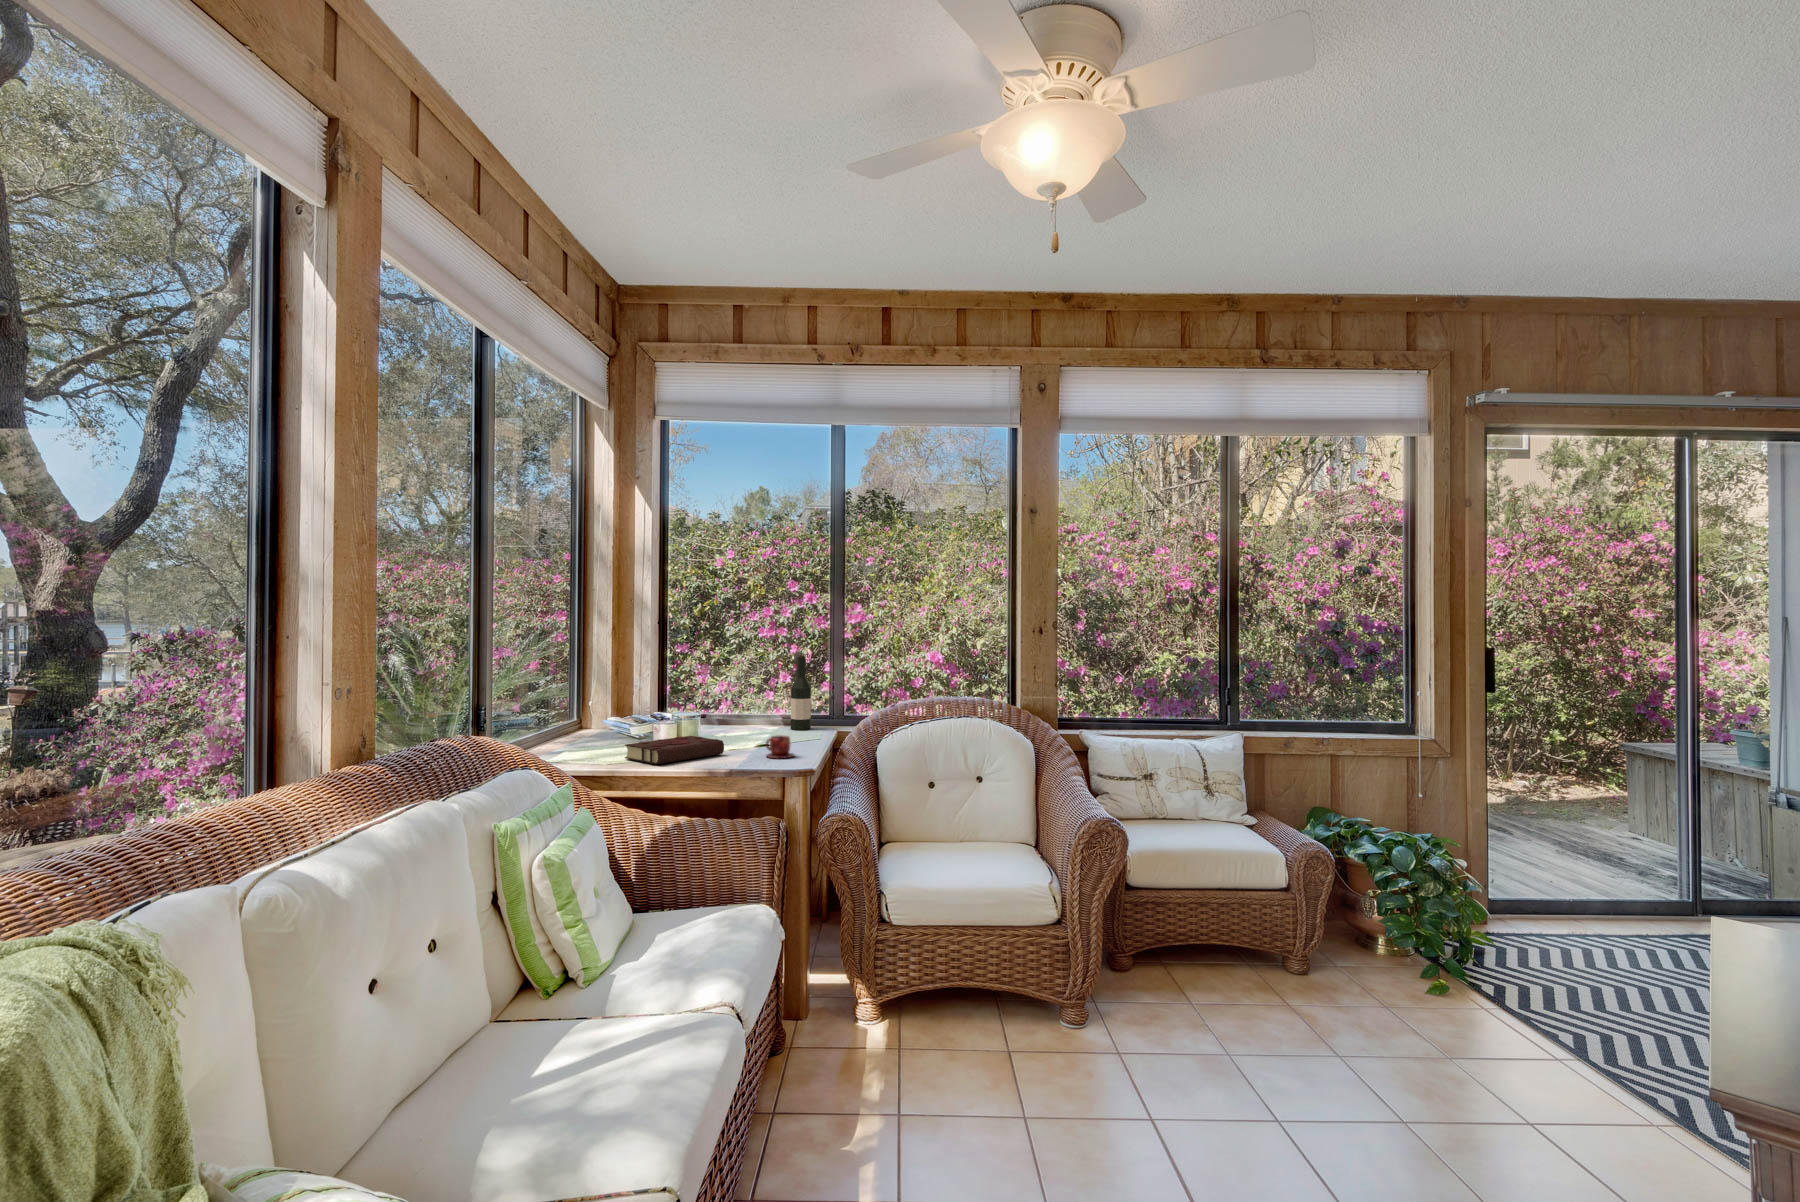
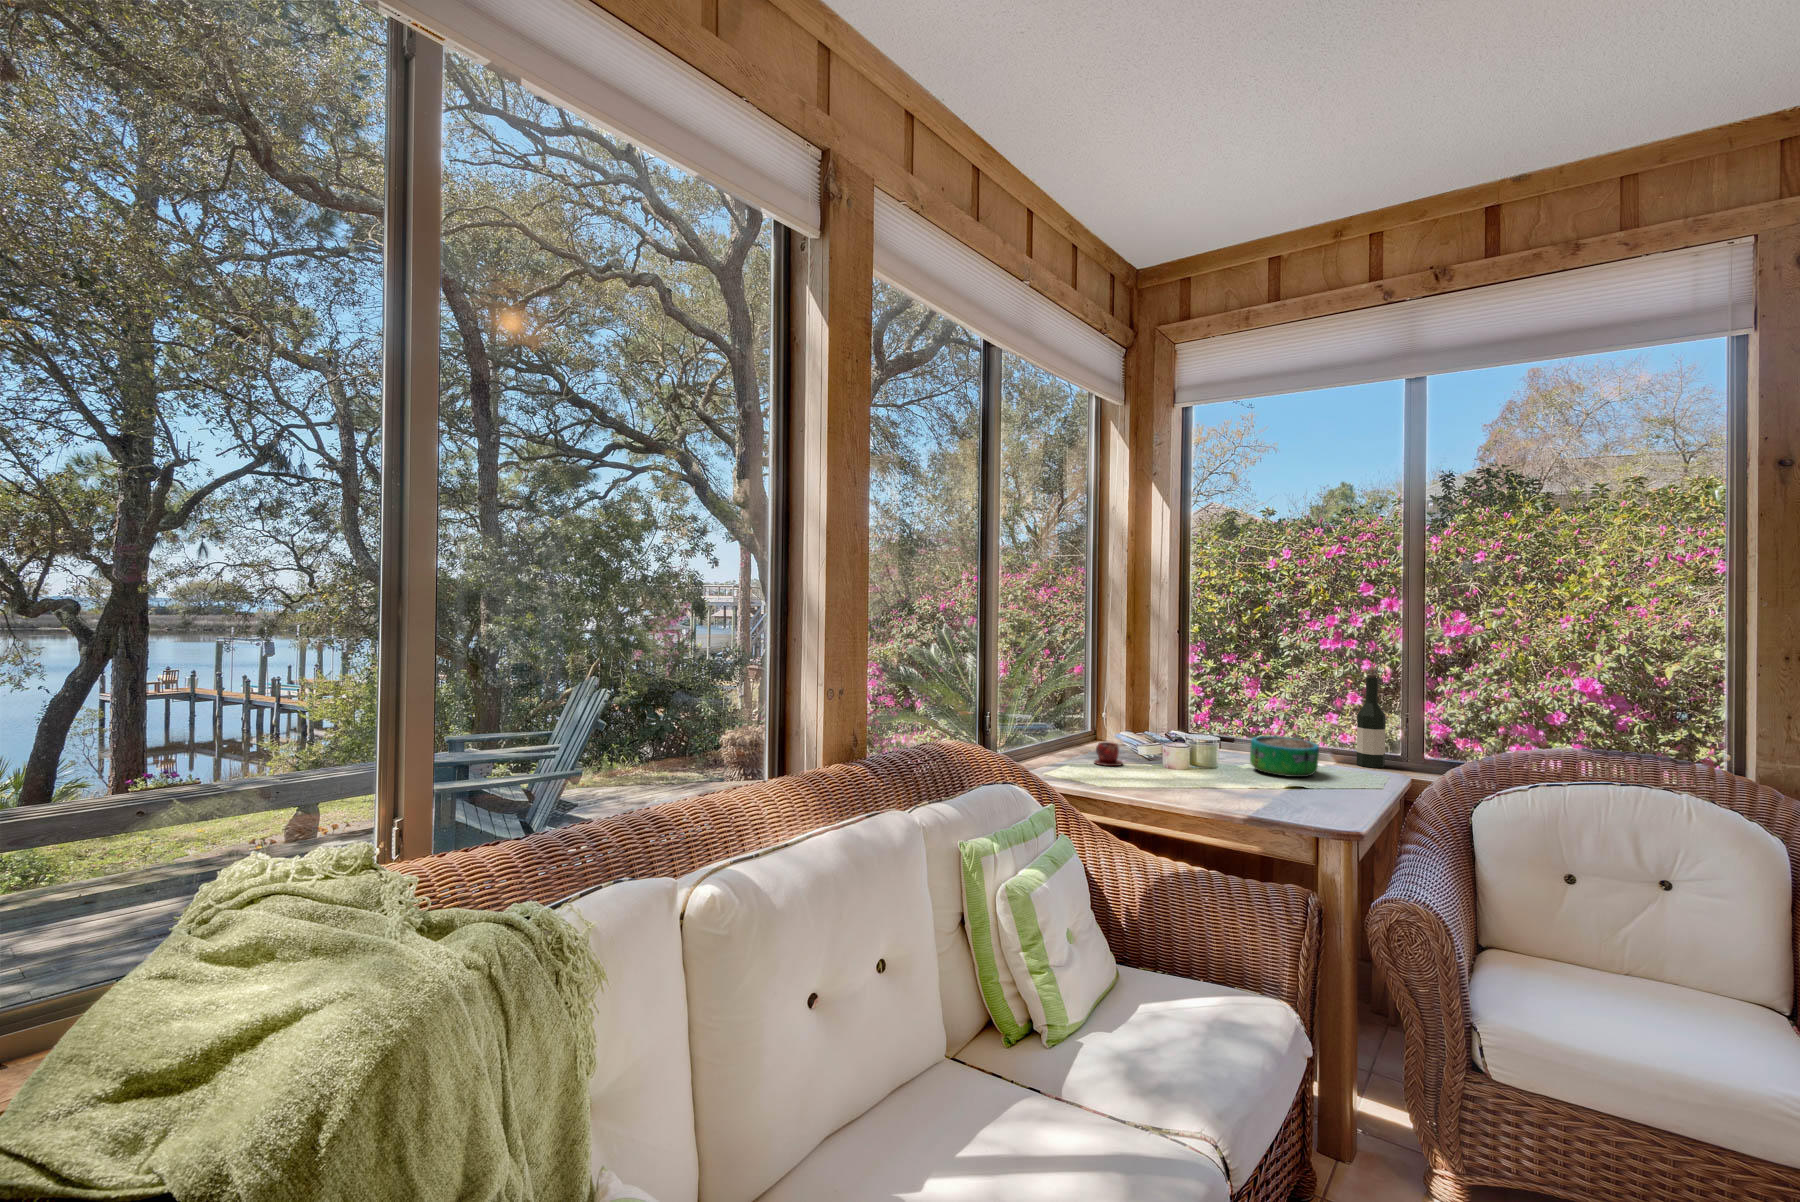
decorative bowl: none [714,711,768,743] -> present [1250,736,1319,777]
teacup: present [766,735,794,759] -> present [1094,742,1123,766]
book: present [625,736,724,764] -> none [1137,762,1255,792]

